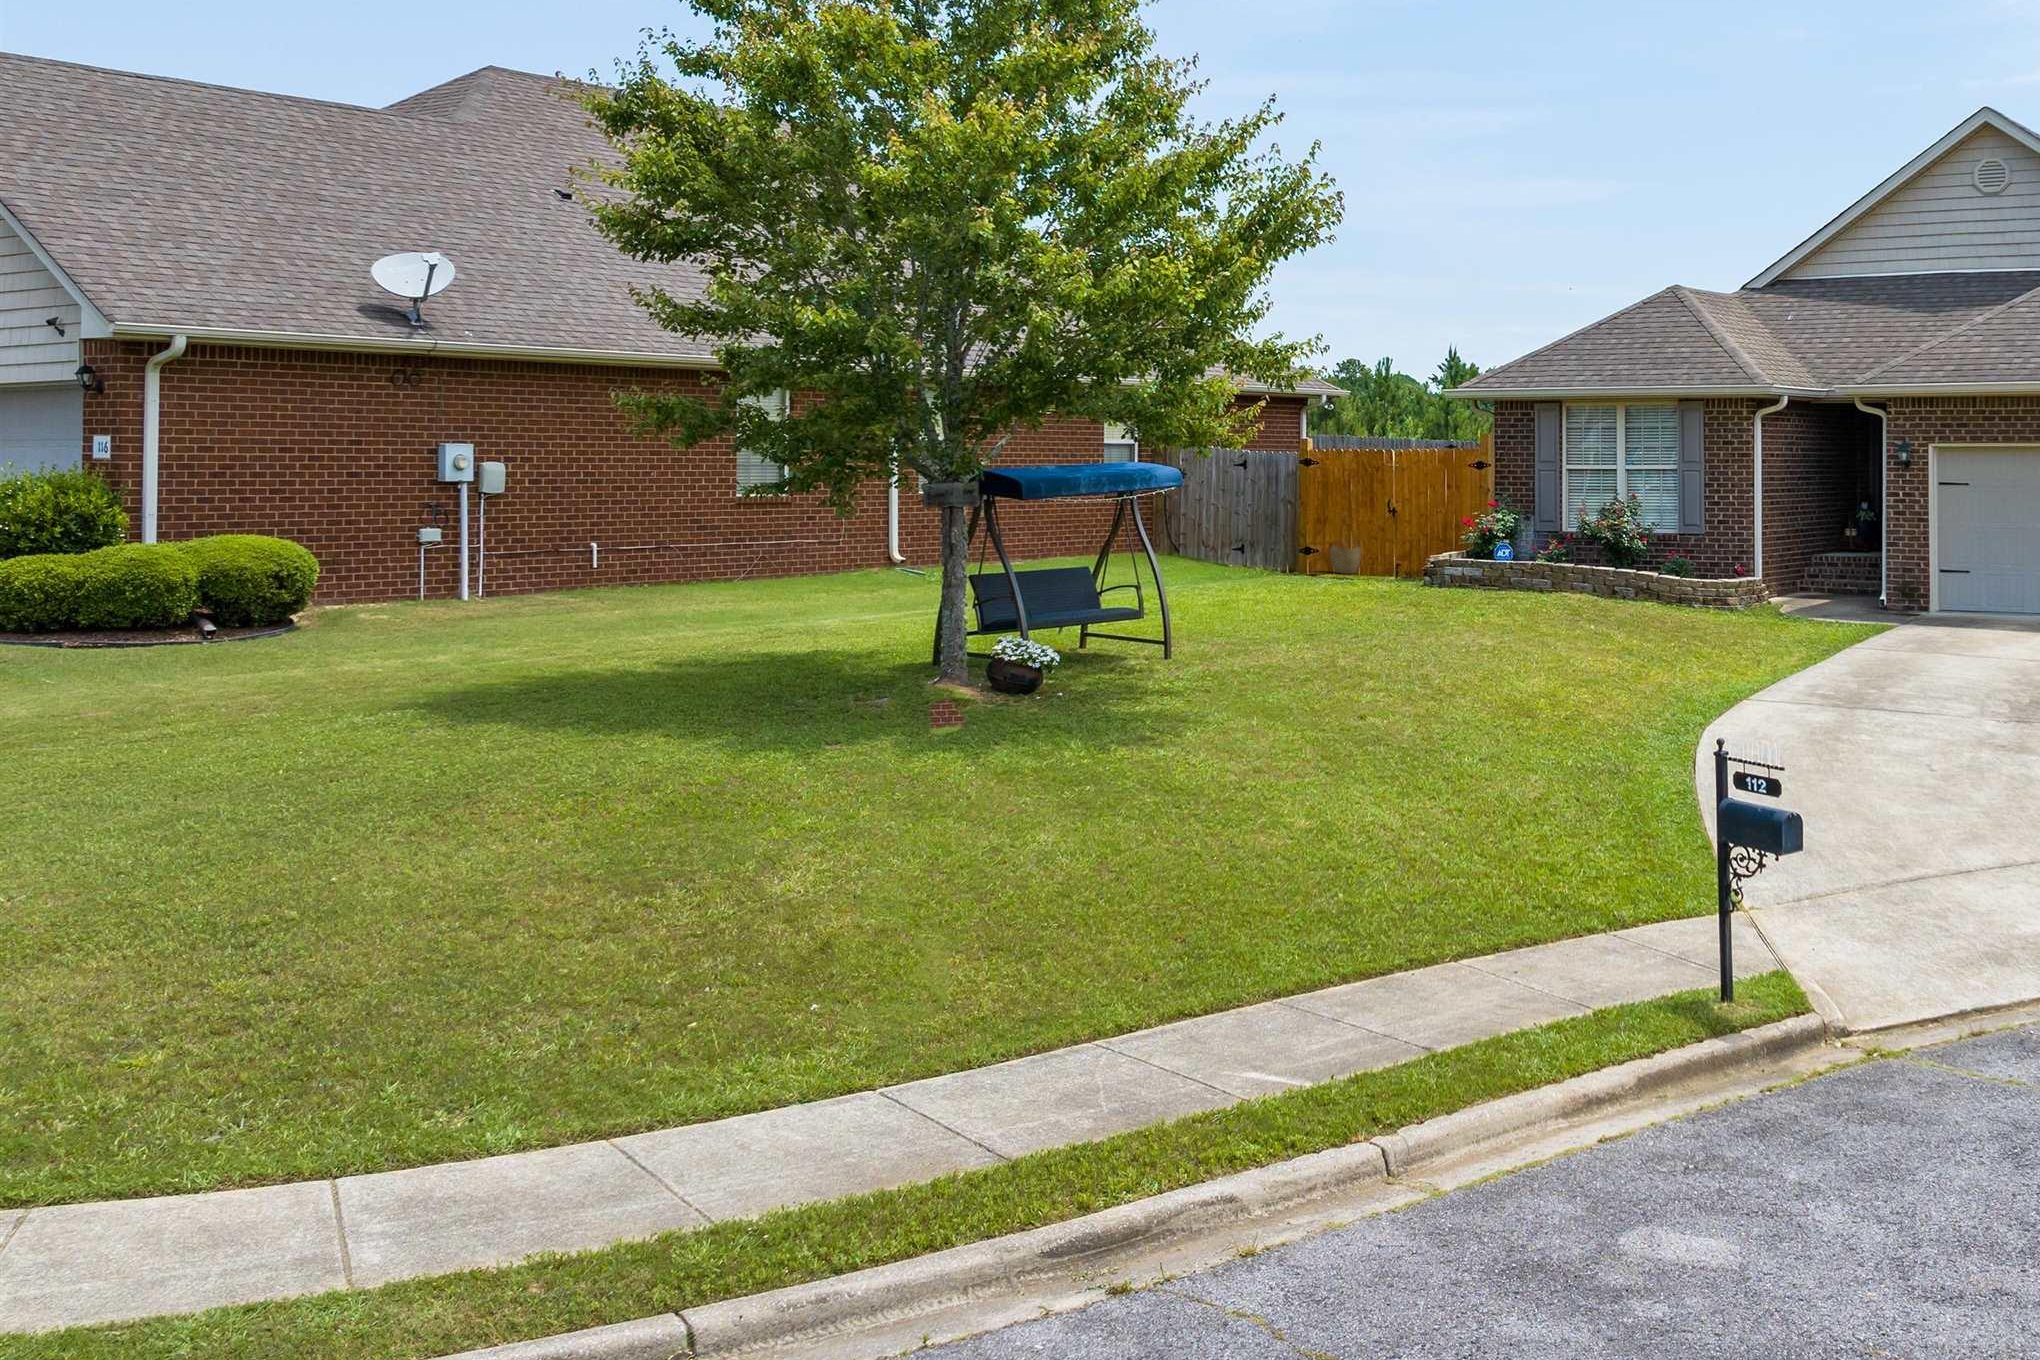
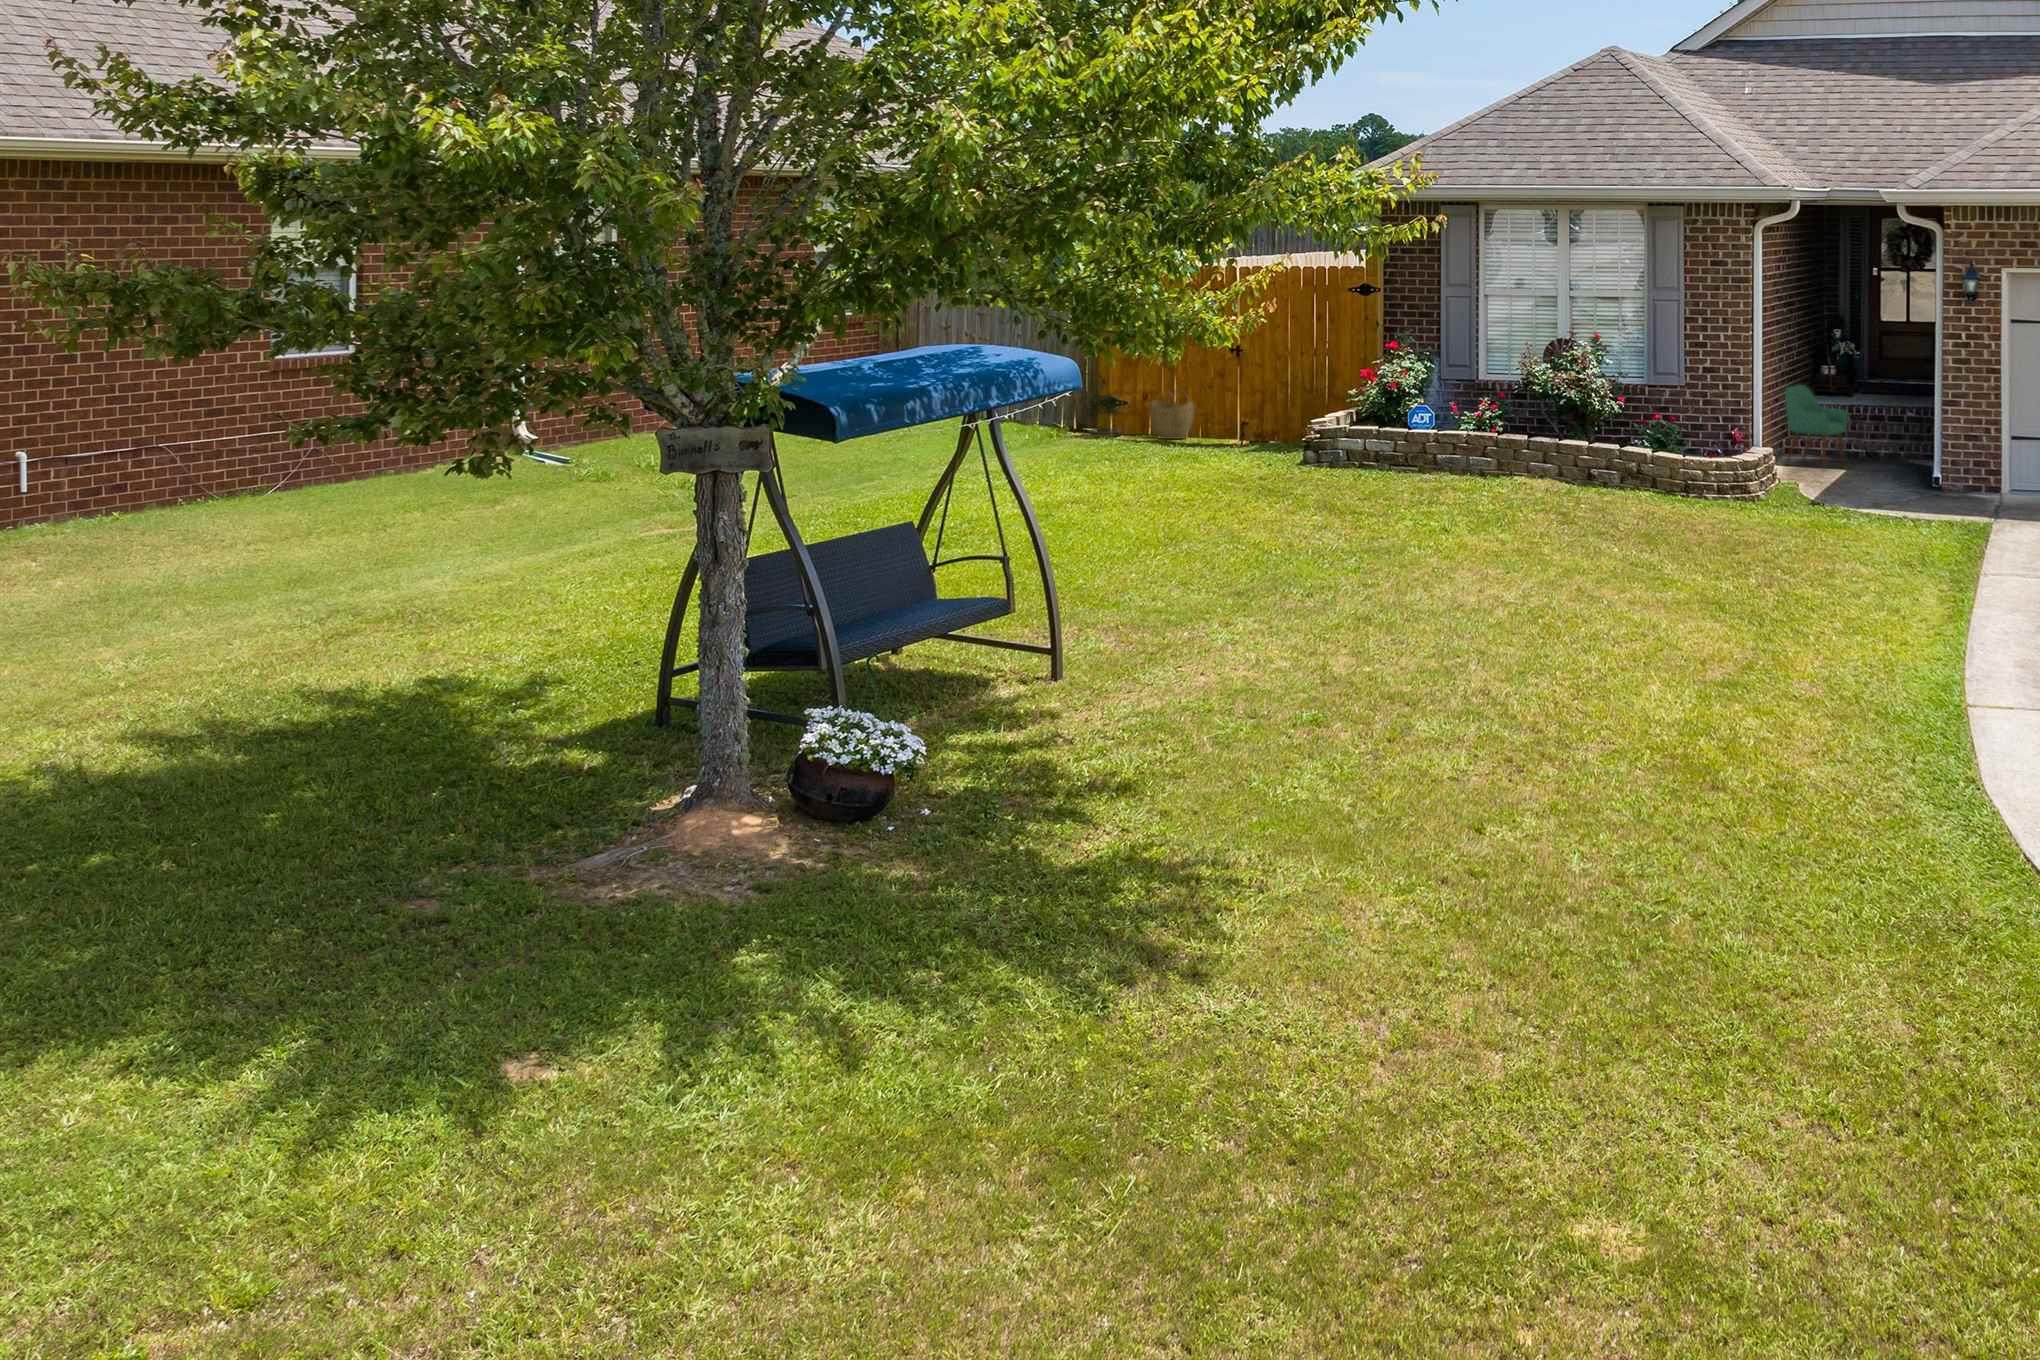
chair: none [1785,536,1834,598] -> present [1785,385,1848,468]
potted tree: present [1896,569,1922,615] -> present [1087,380,1121,434]

